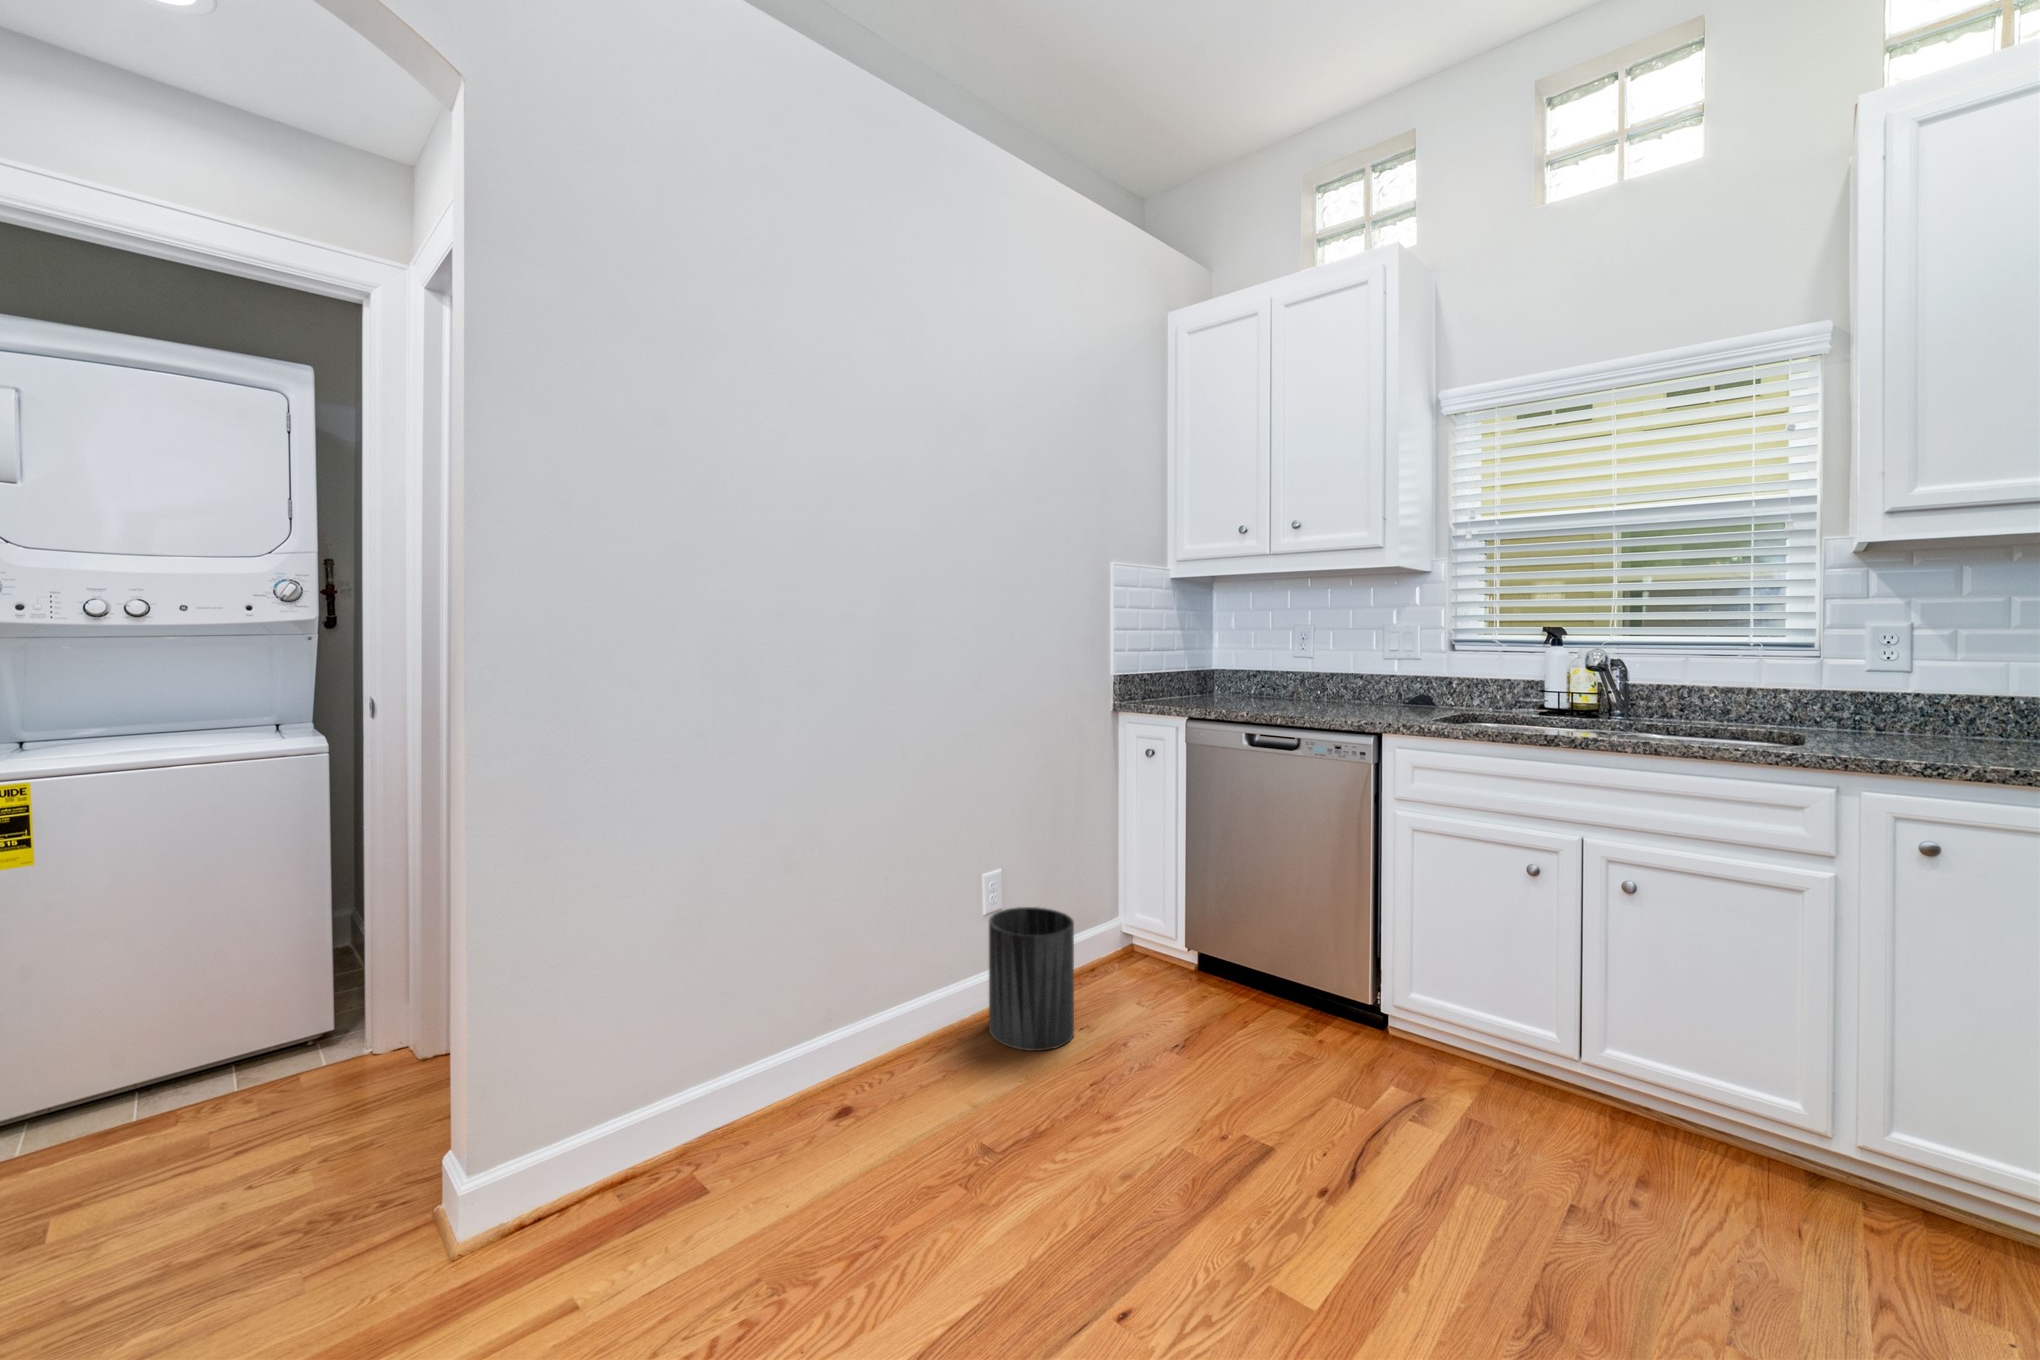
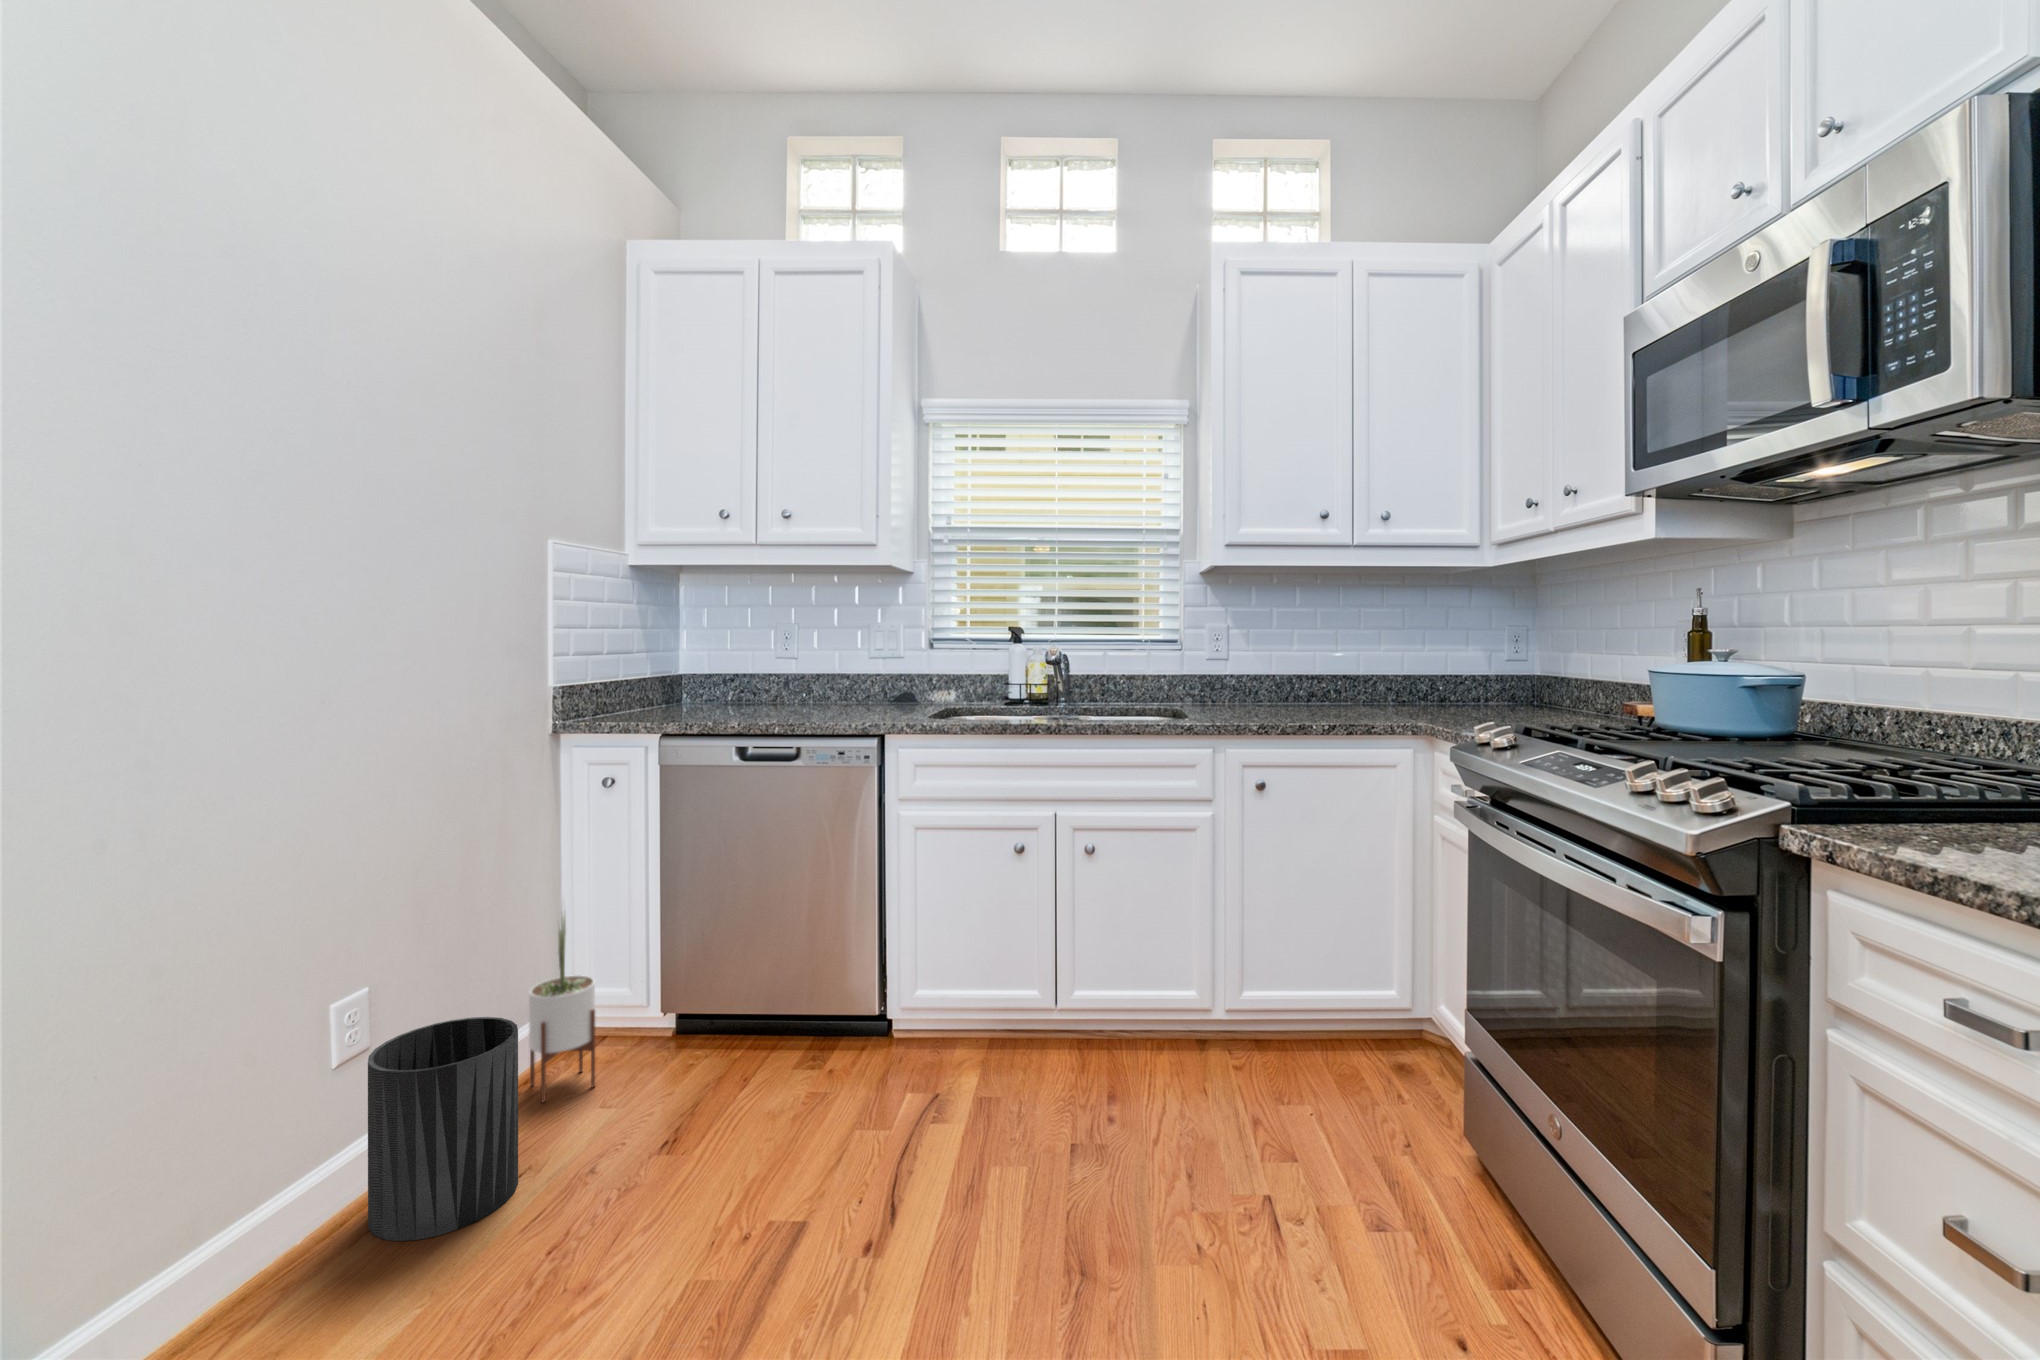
potted plant: none [1091,833,1134,987] -> present [529,915,595,1102]

